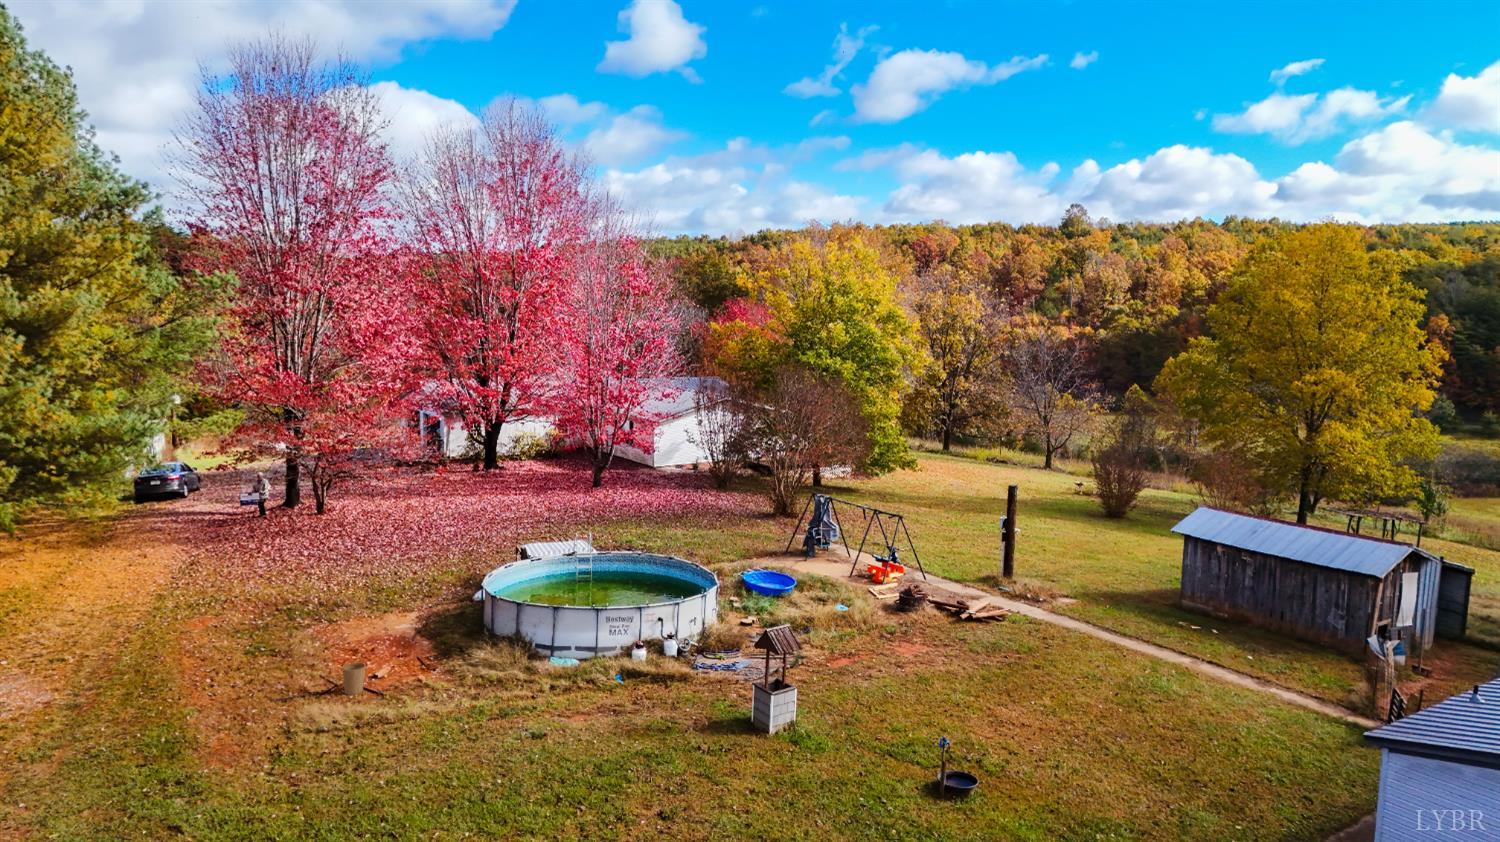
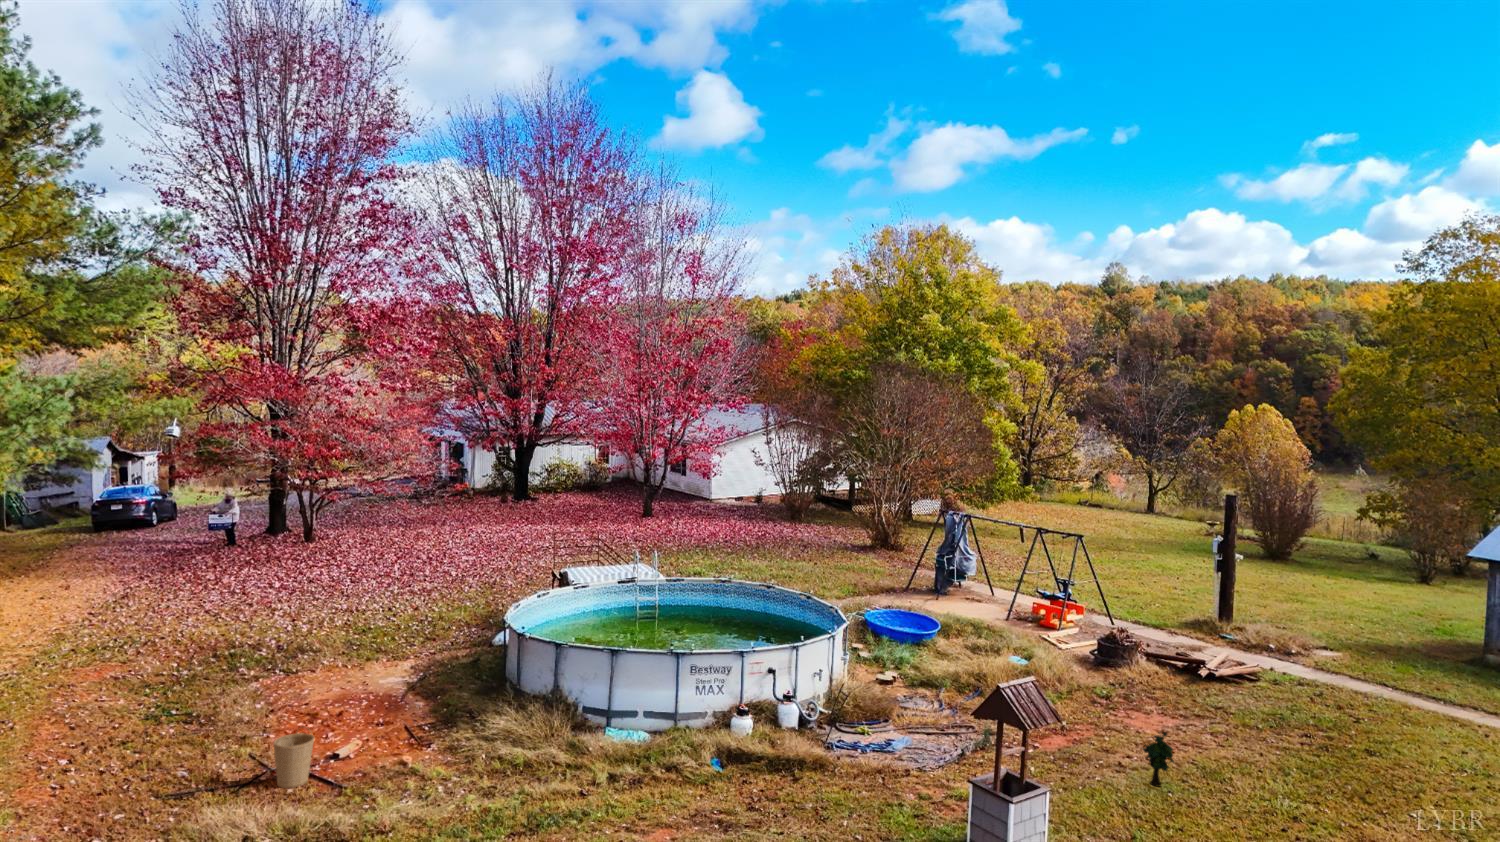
decorative plant: none [875,656,895,688] -> present [1142,732,1174,787]

